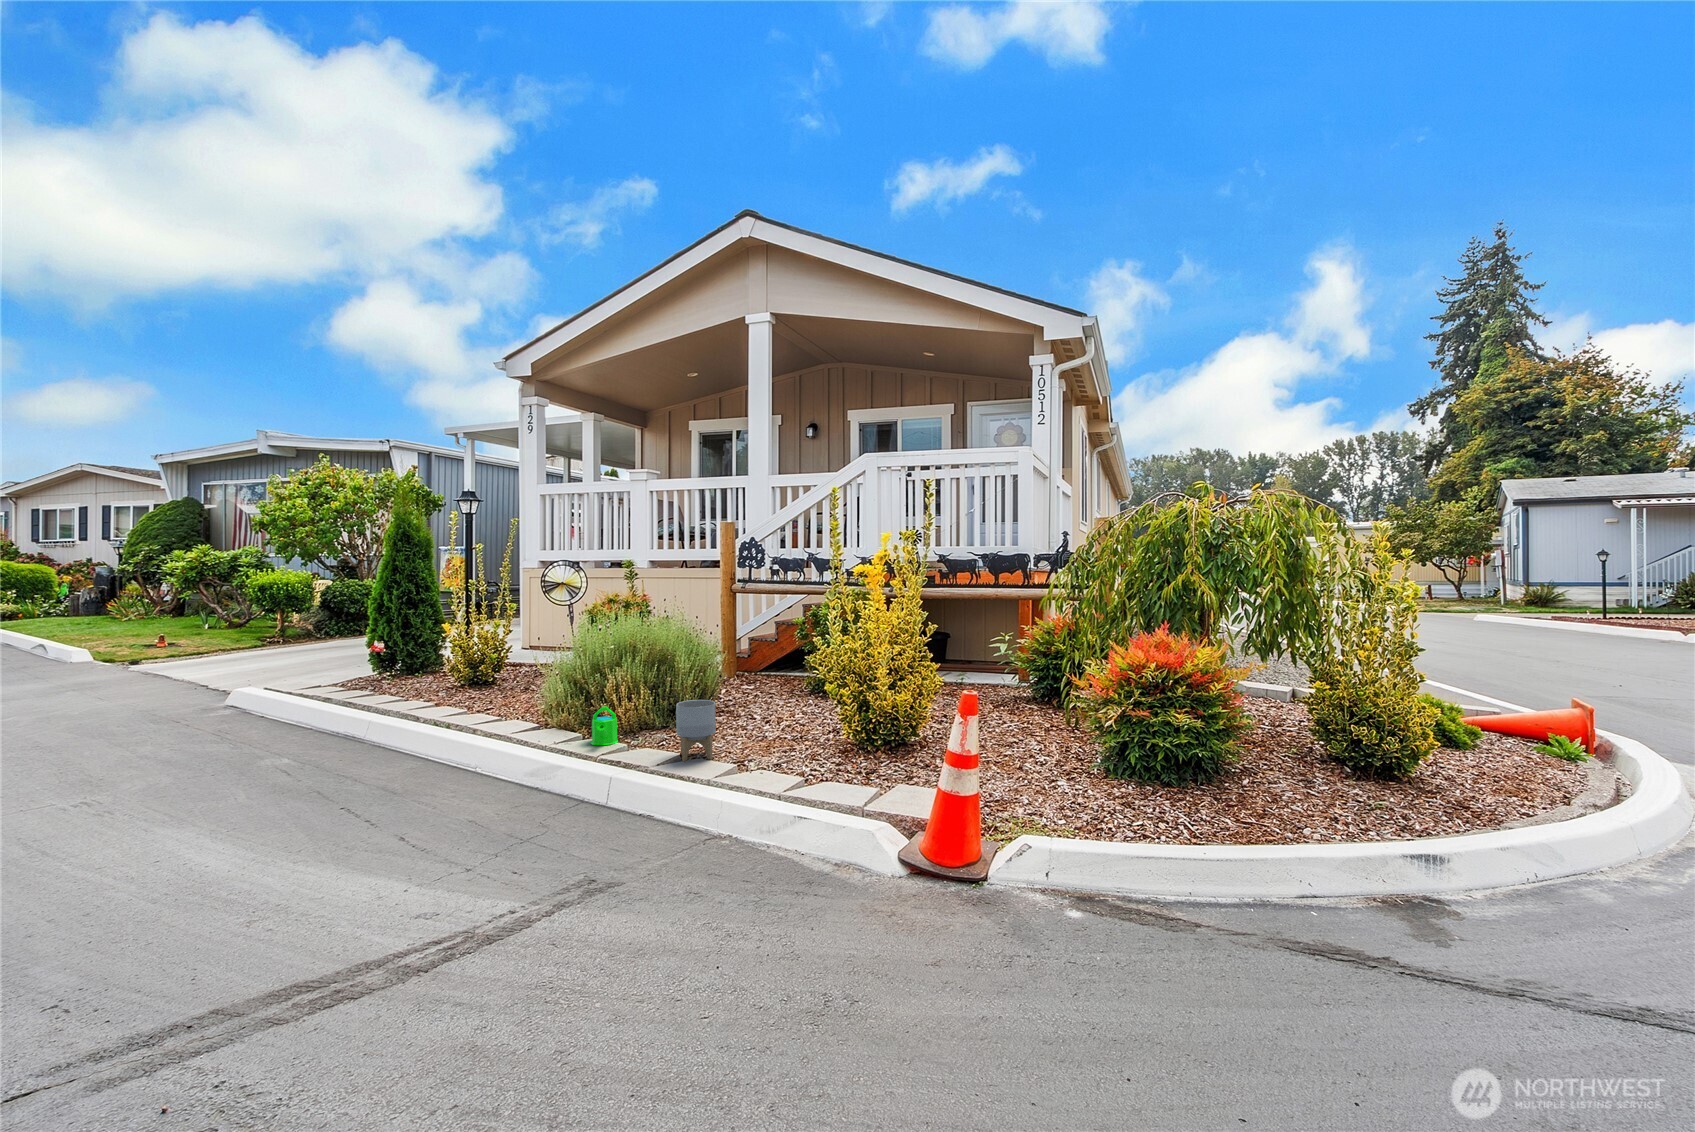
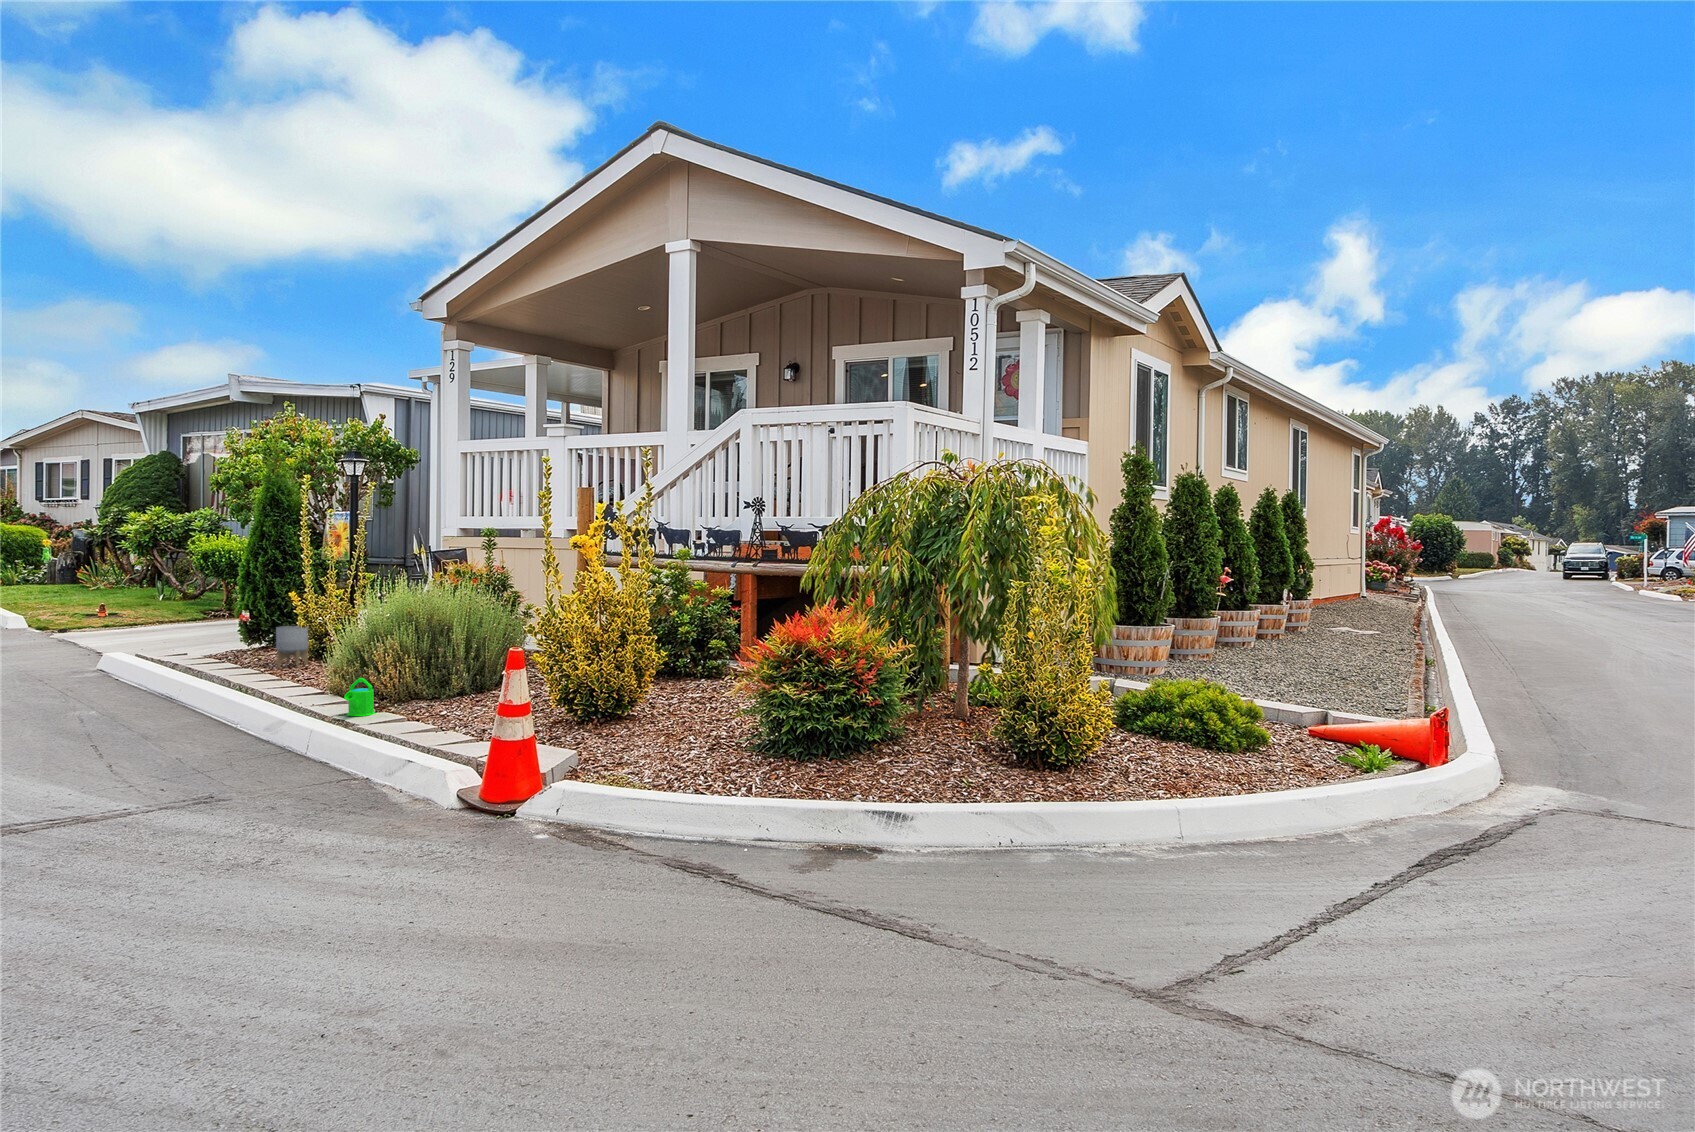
planter: present [676,700,716,761] -> present [276,626,308,668]

